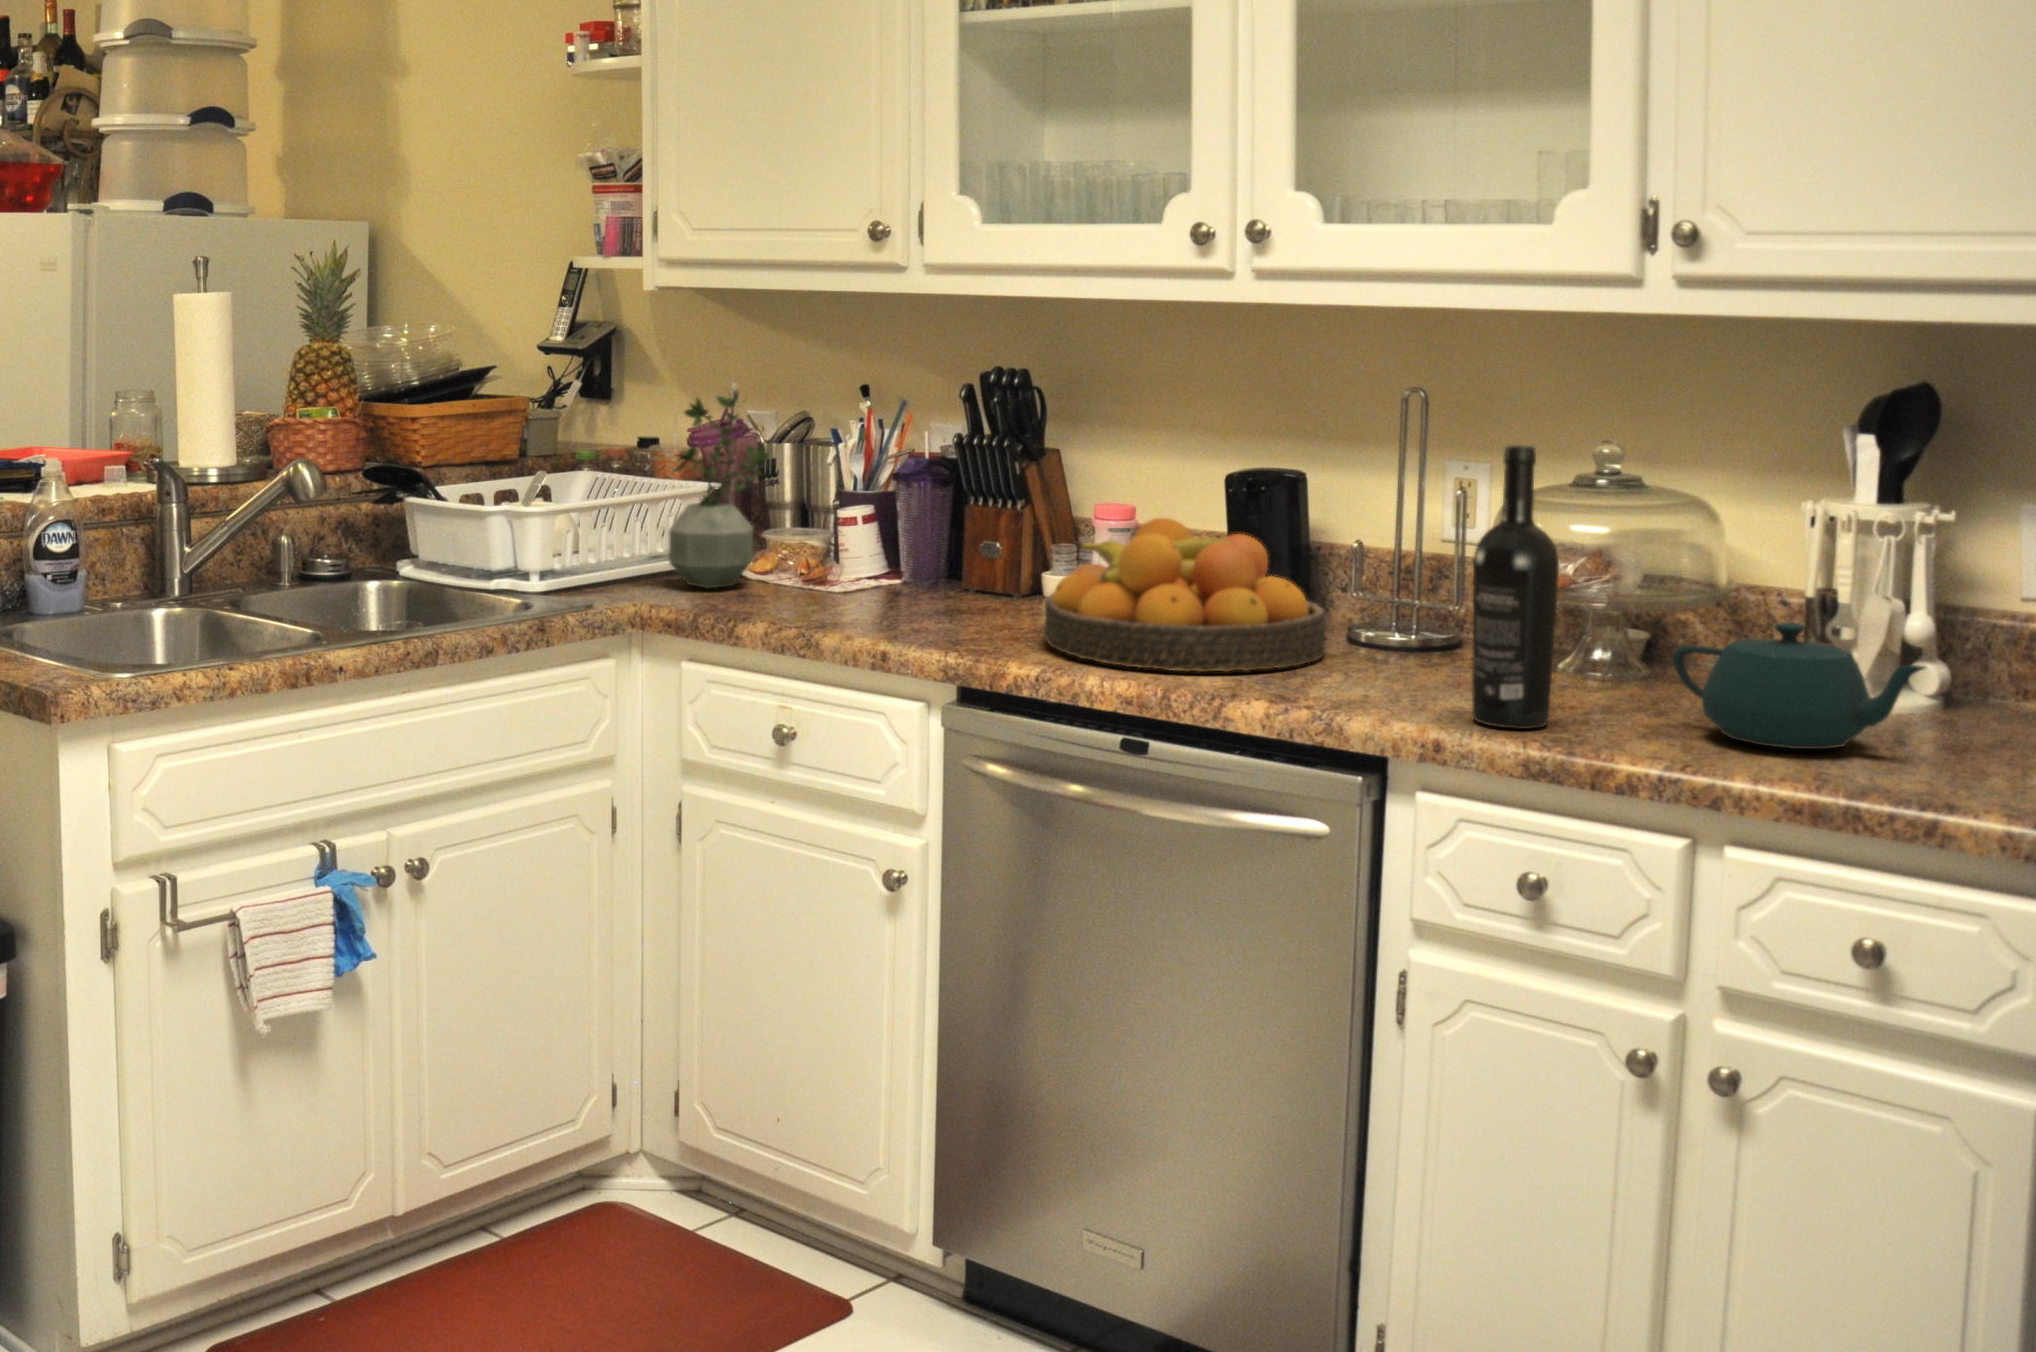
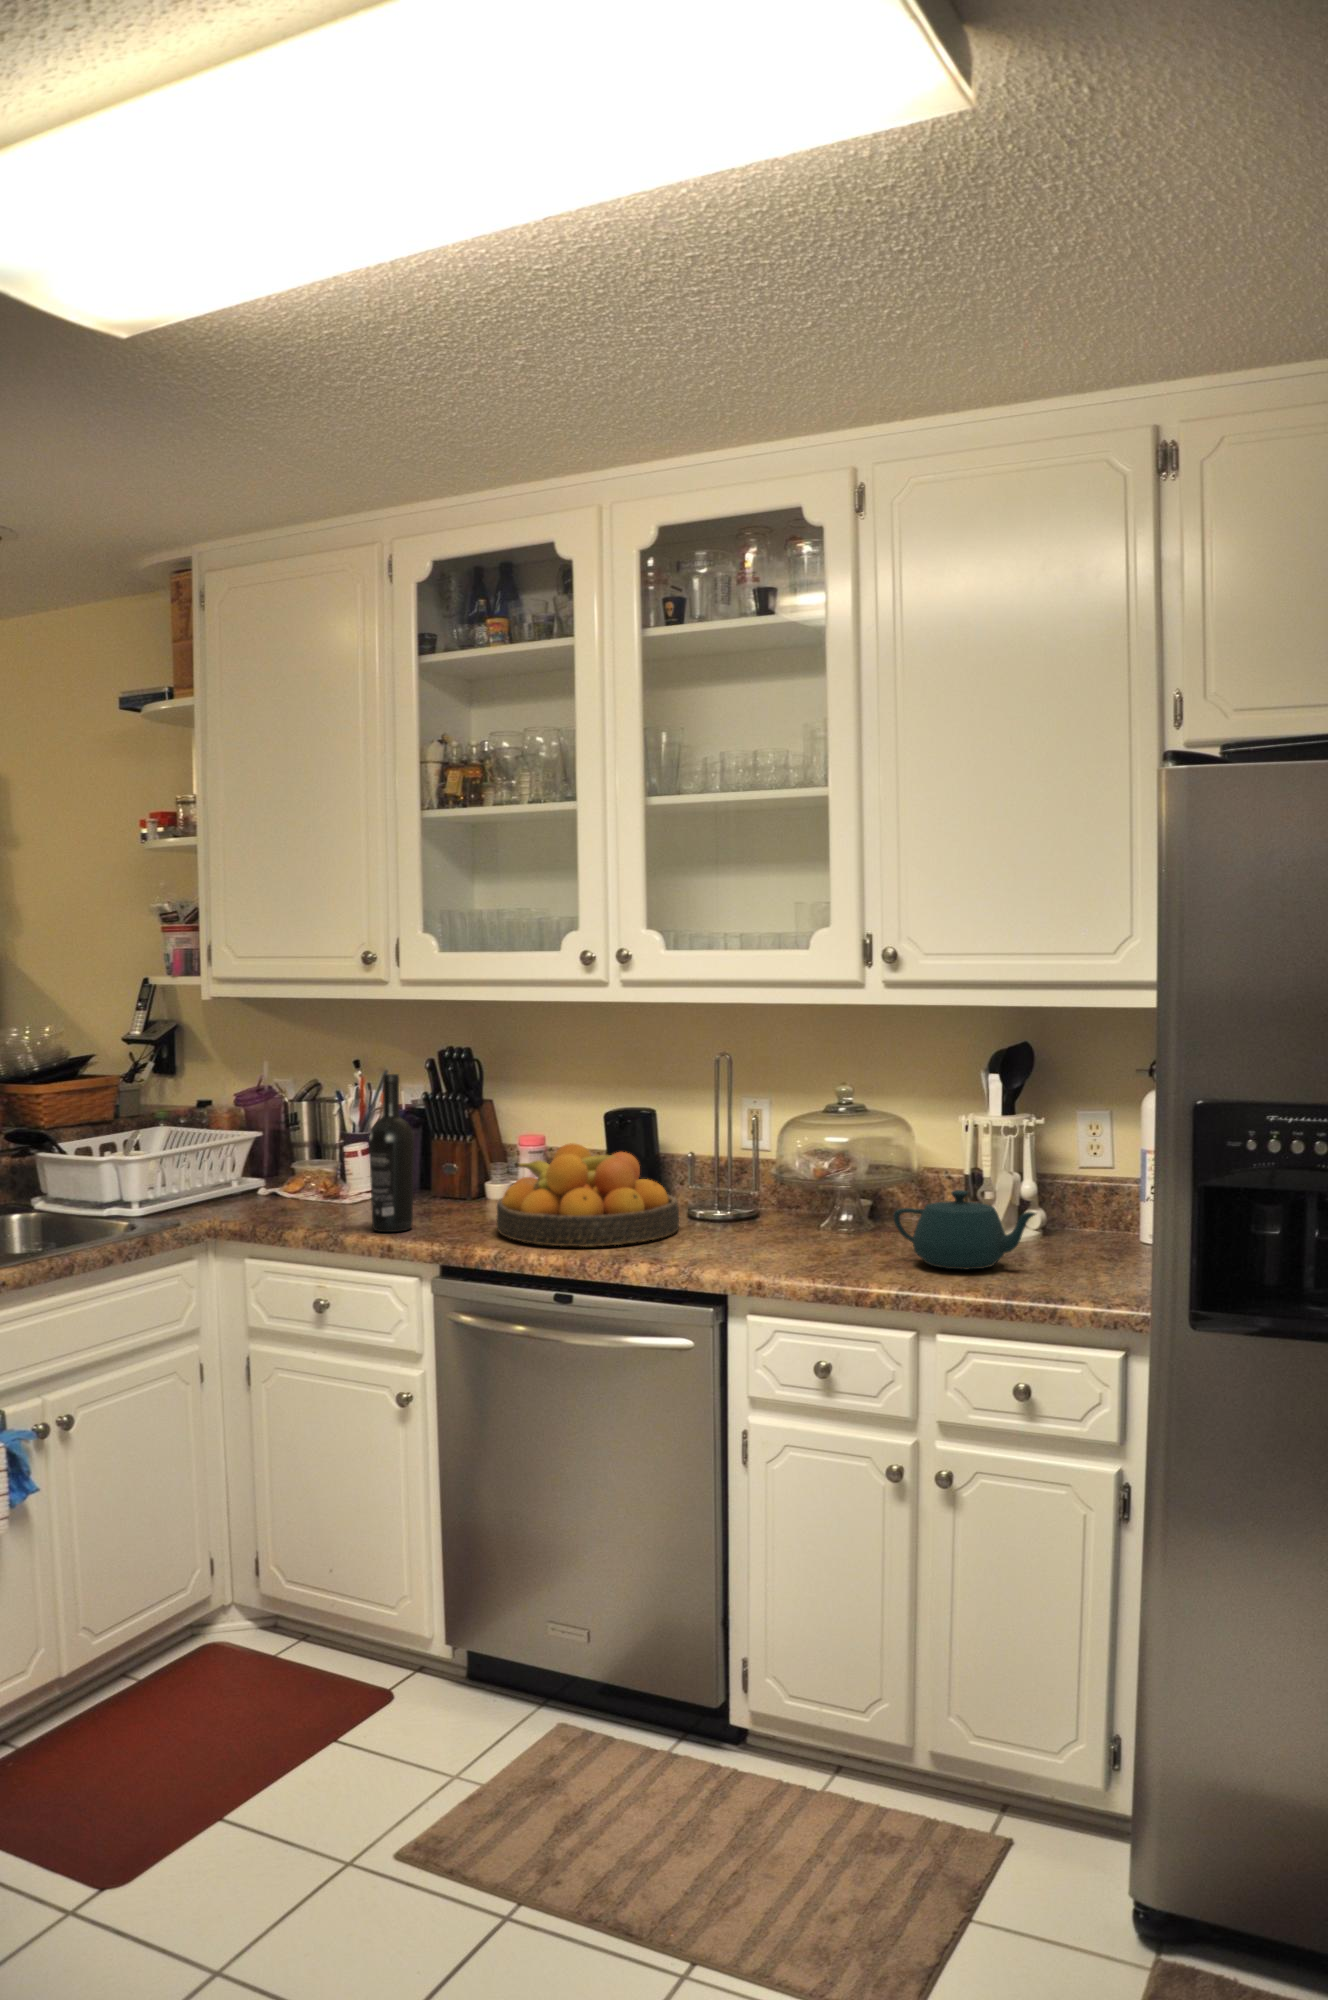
potted plant: present [668,390,771,589] -> none [224,1065,302,1209]
wine bottle: present [1472,445,1559,729] -> present [369,1074,414,1232]

